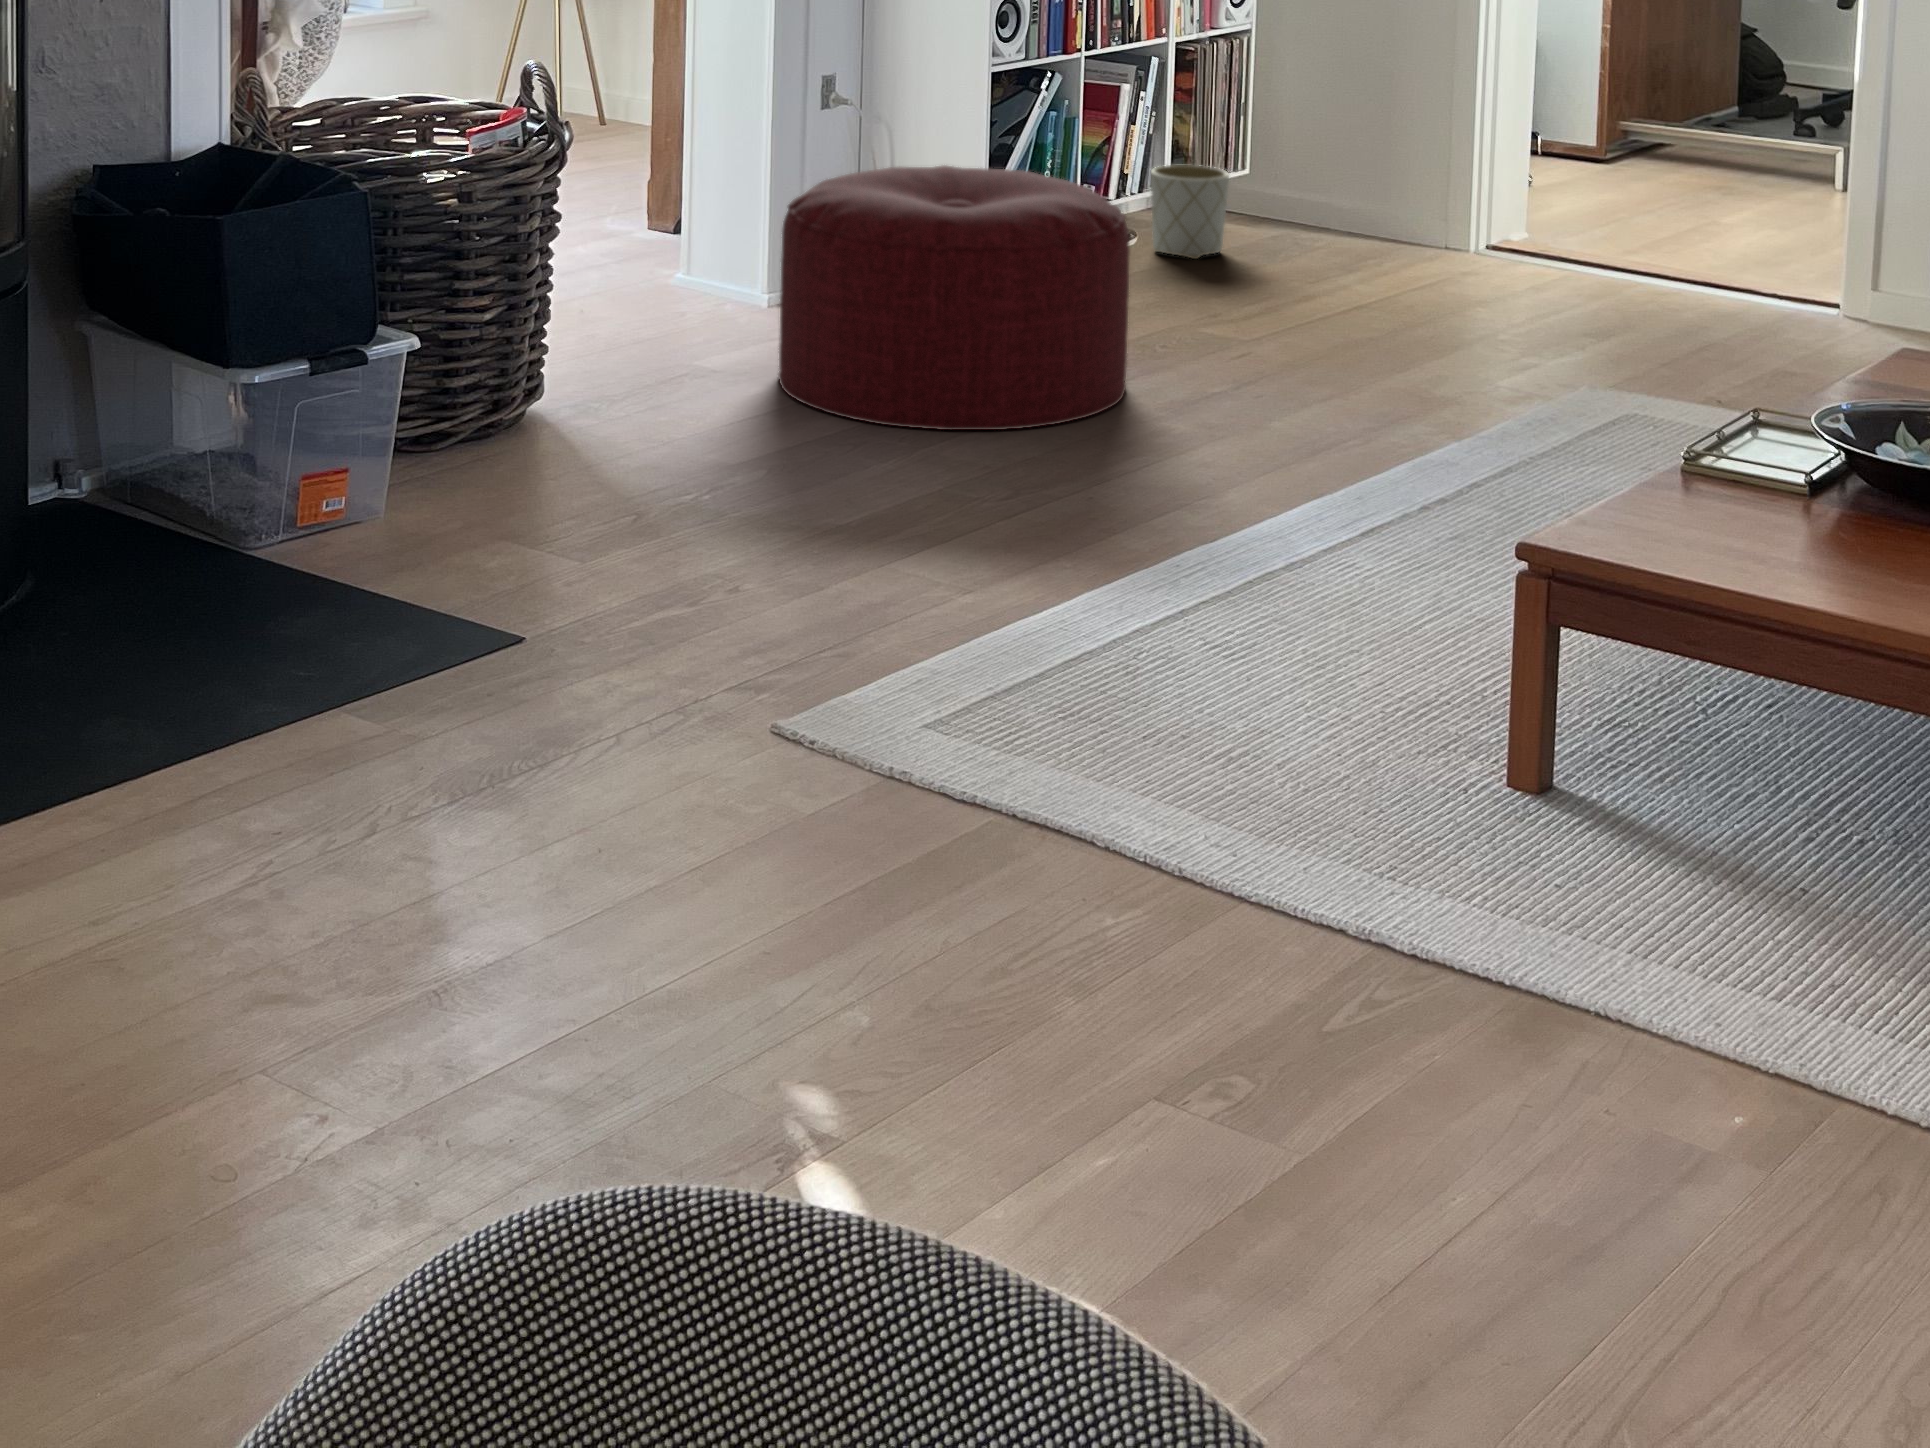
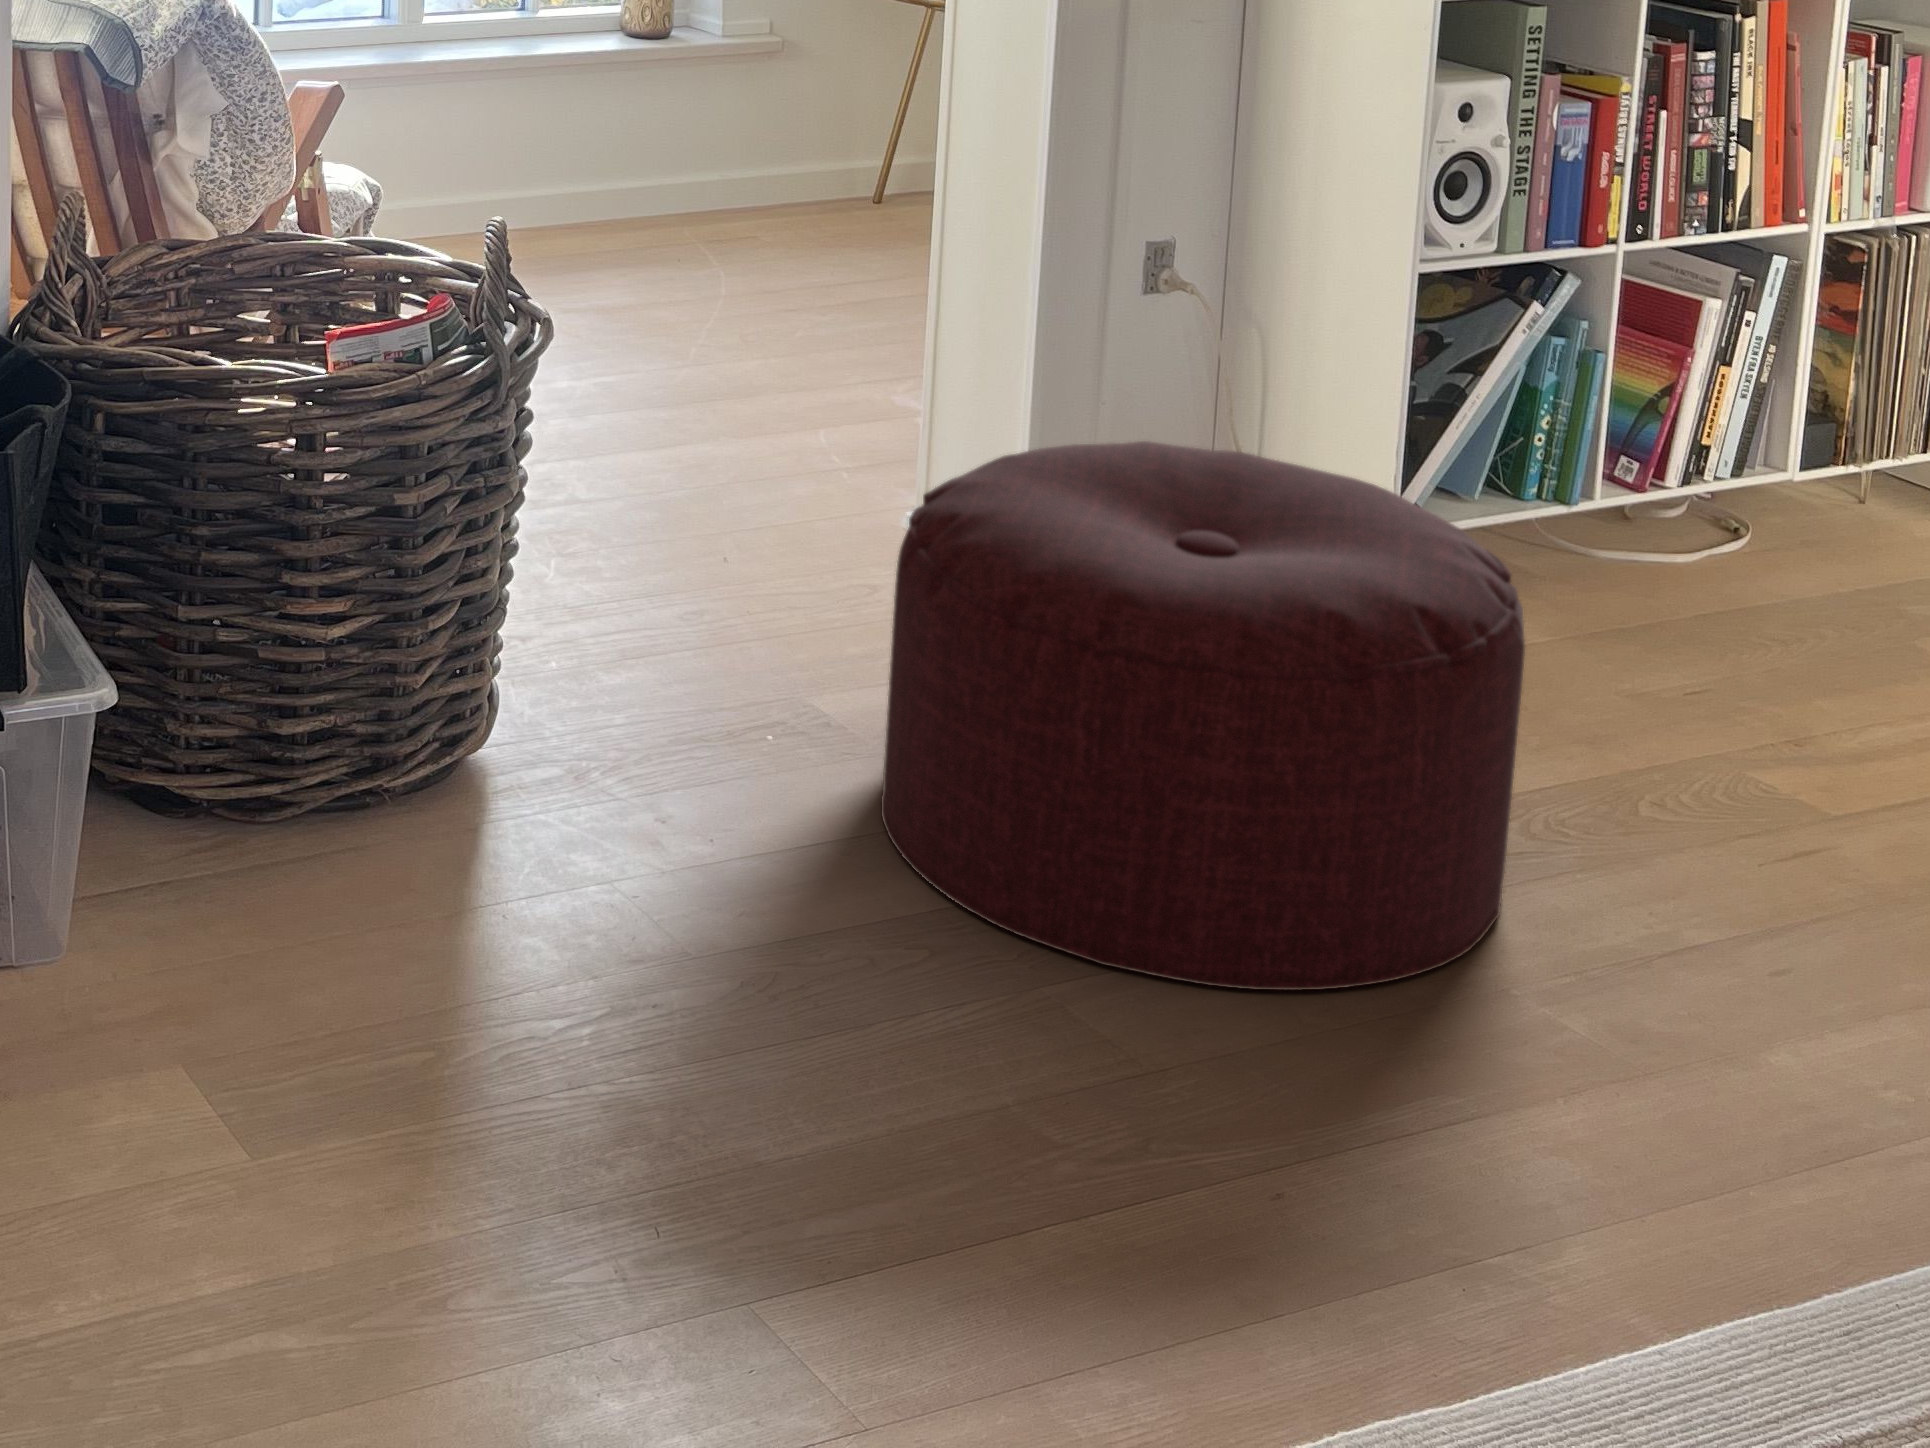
planter: present [1151,165,1229,259] -> none [1743,438,1893,609]

